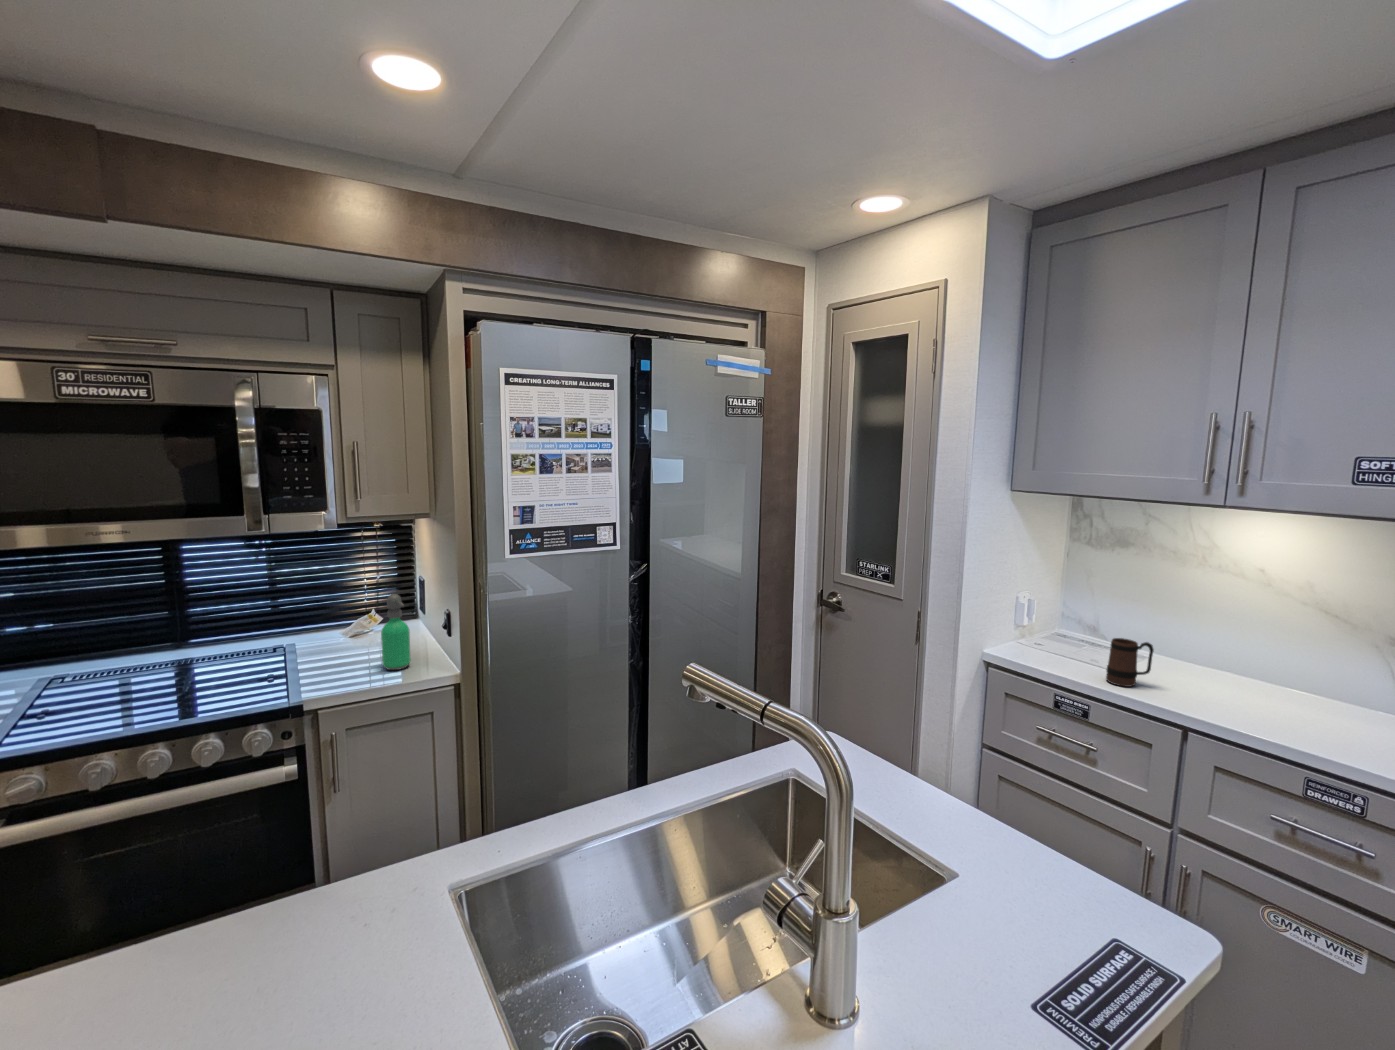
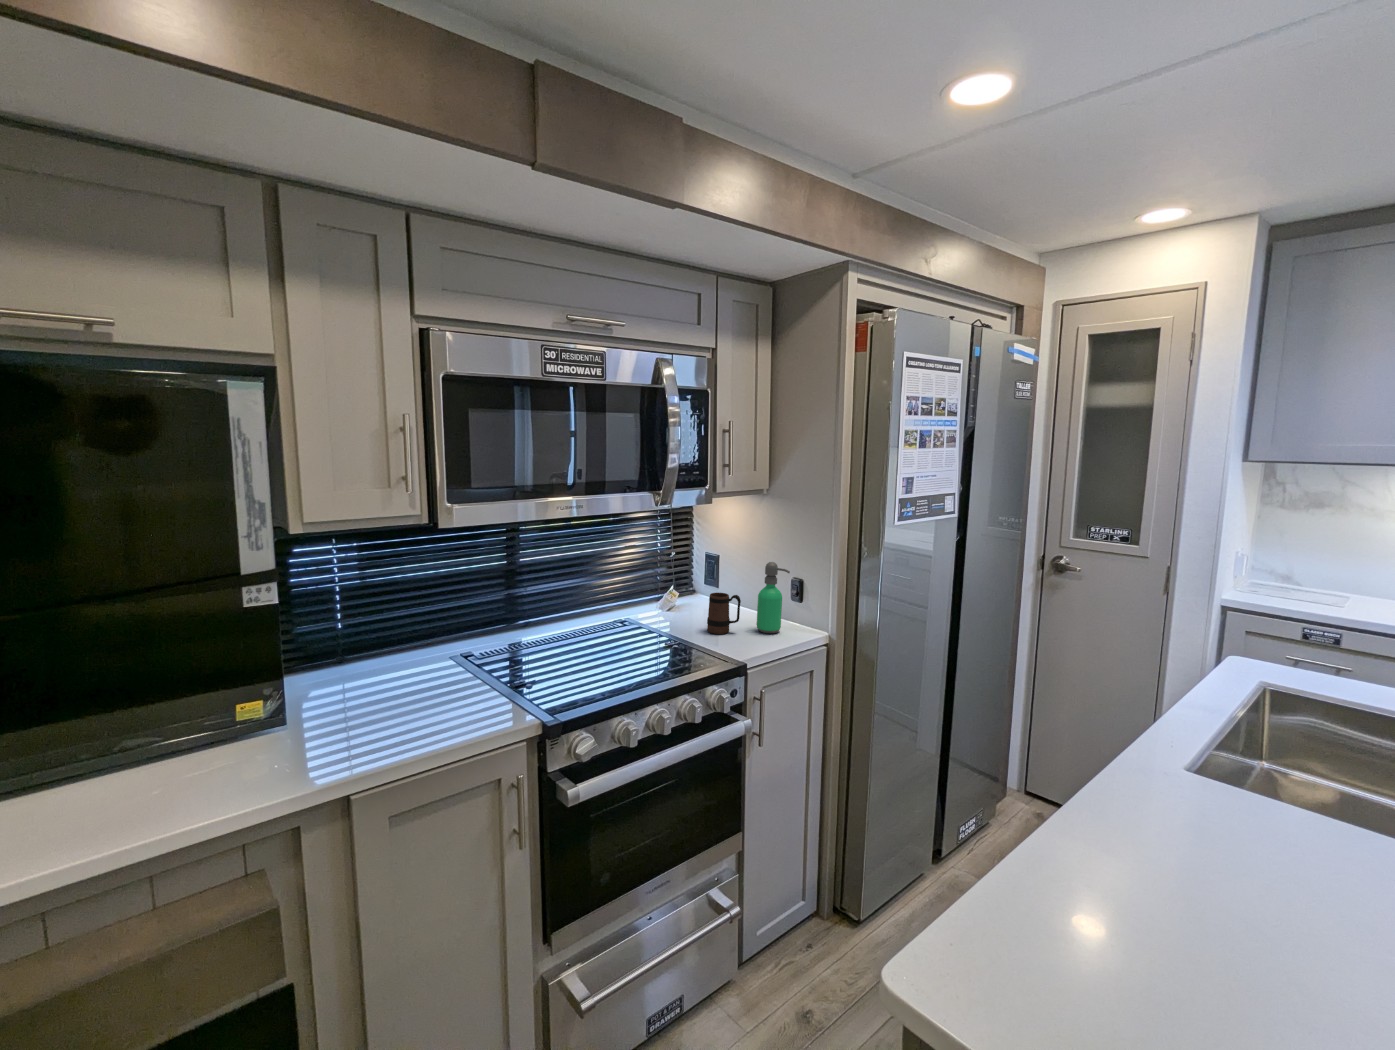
mug: present [1106,638,1154,687] -> present [707,593,741,634]

